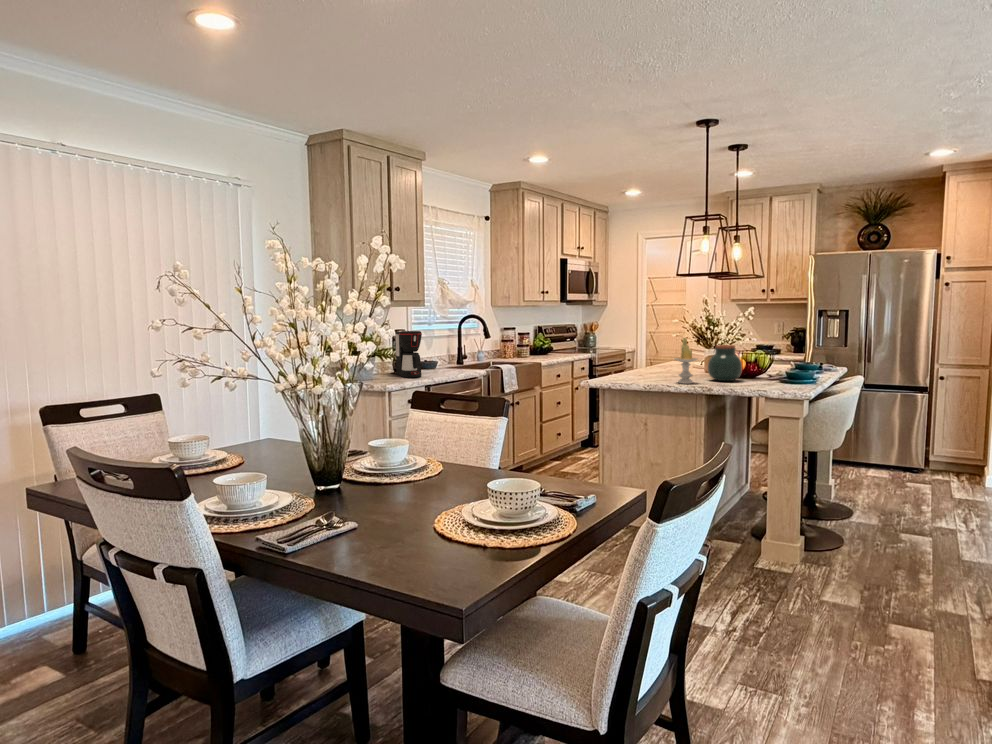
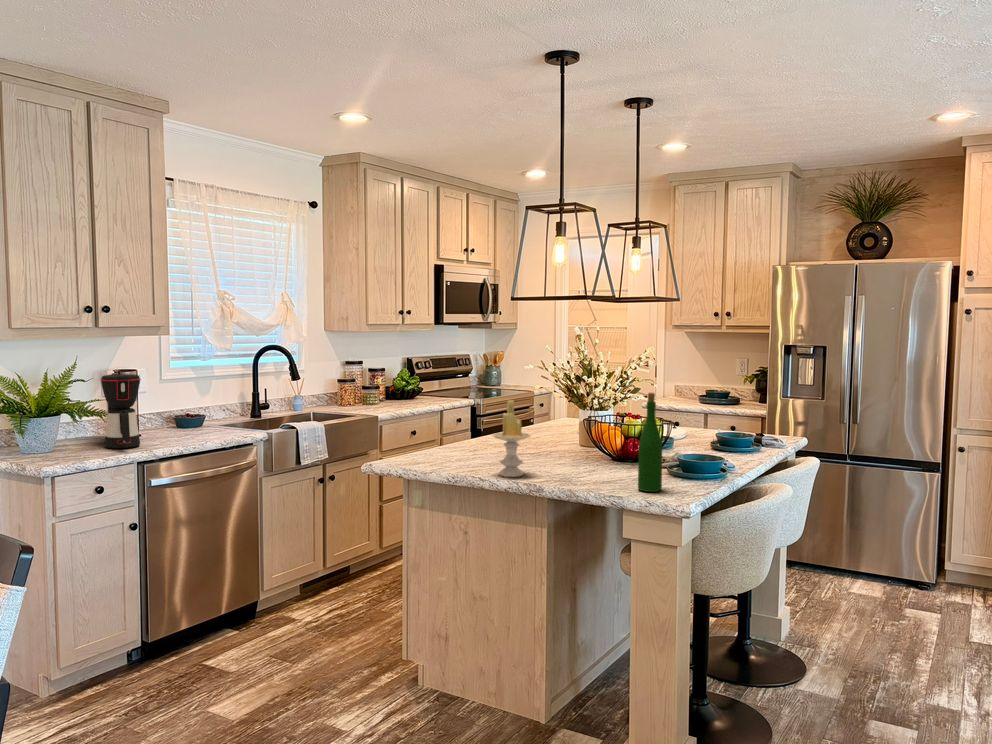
wine bottle: none [771,329,787,388] -> present [638,393,662,492]
jar: present [708,345,742,381] -> none [556,411,609,471]

